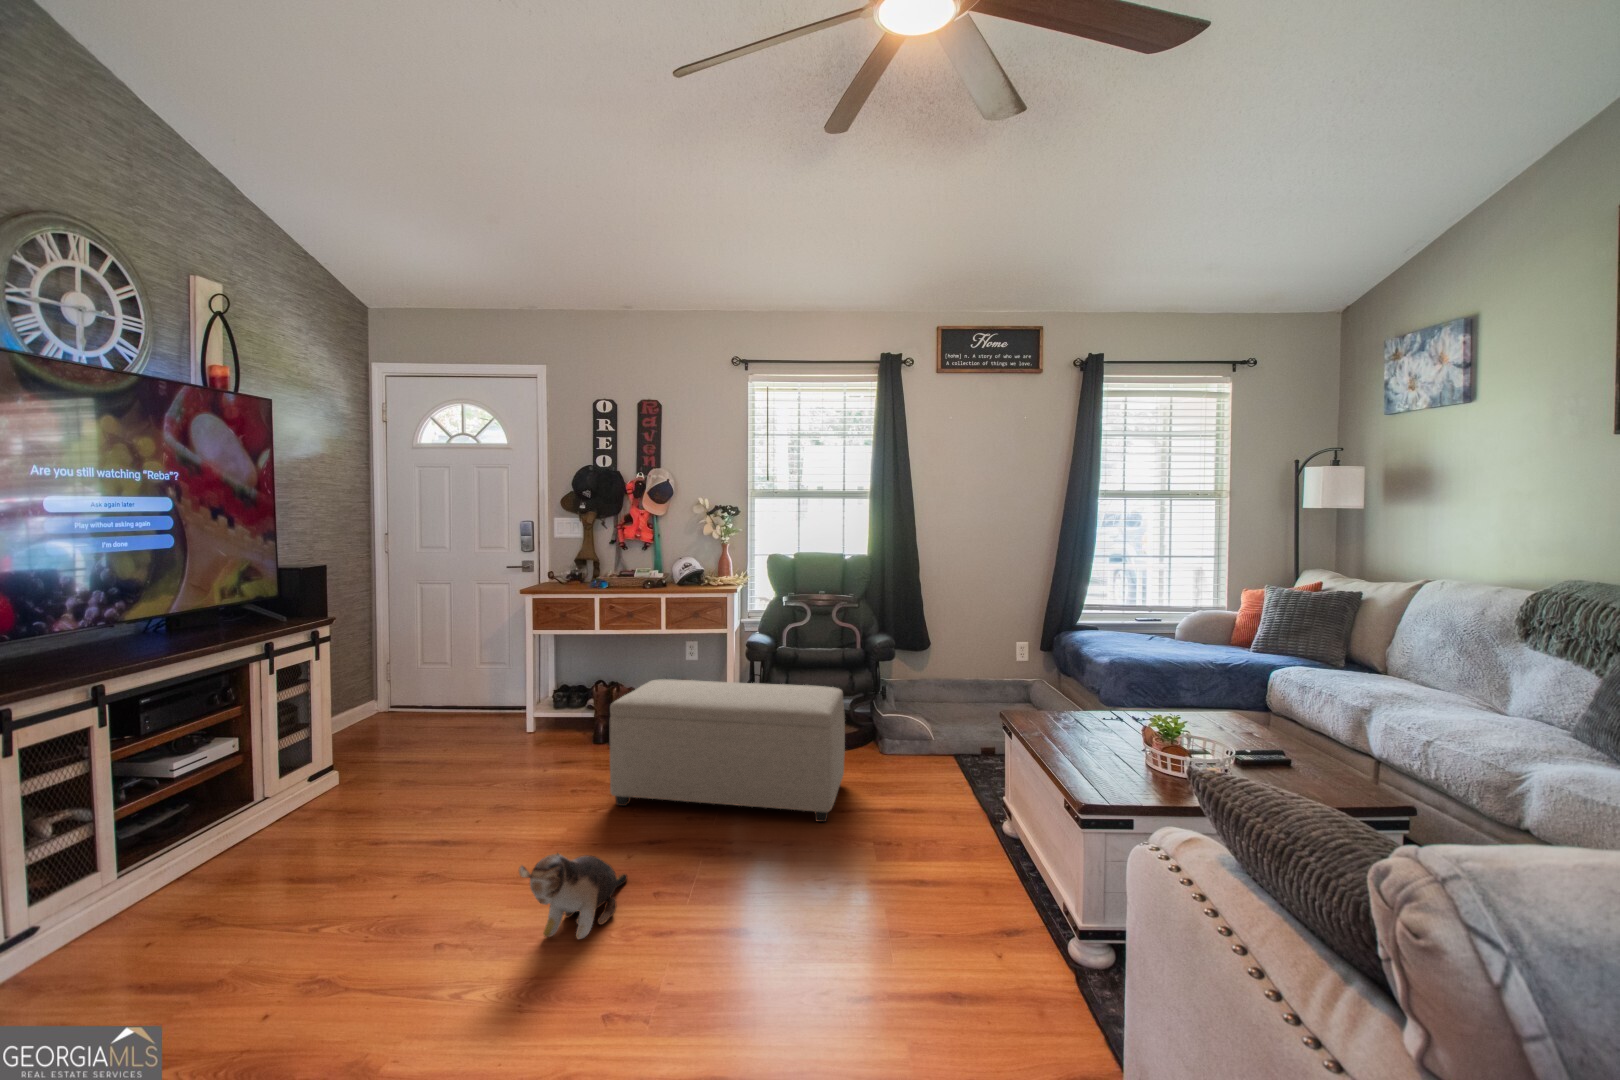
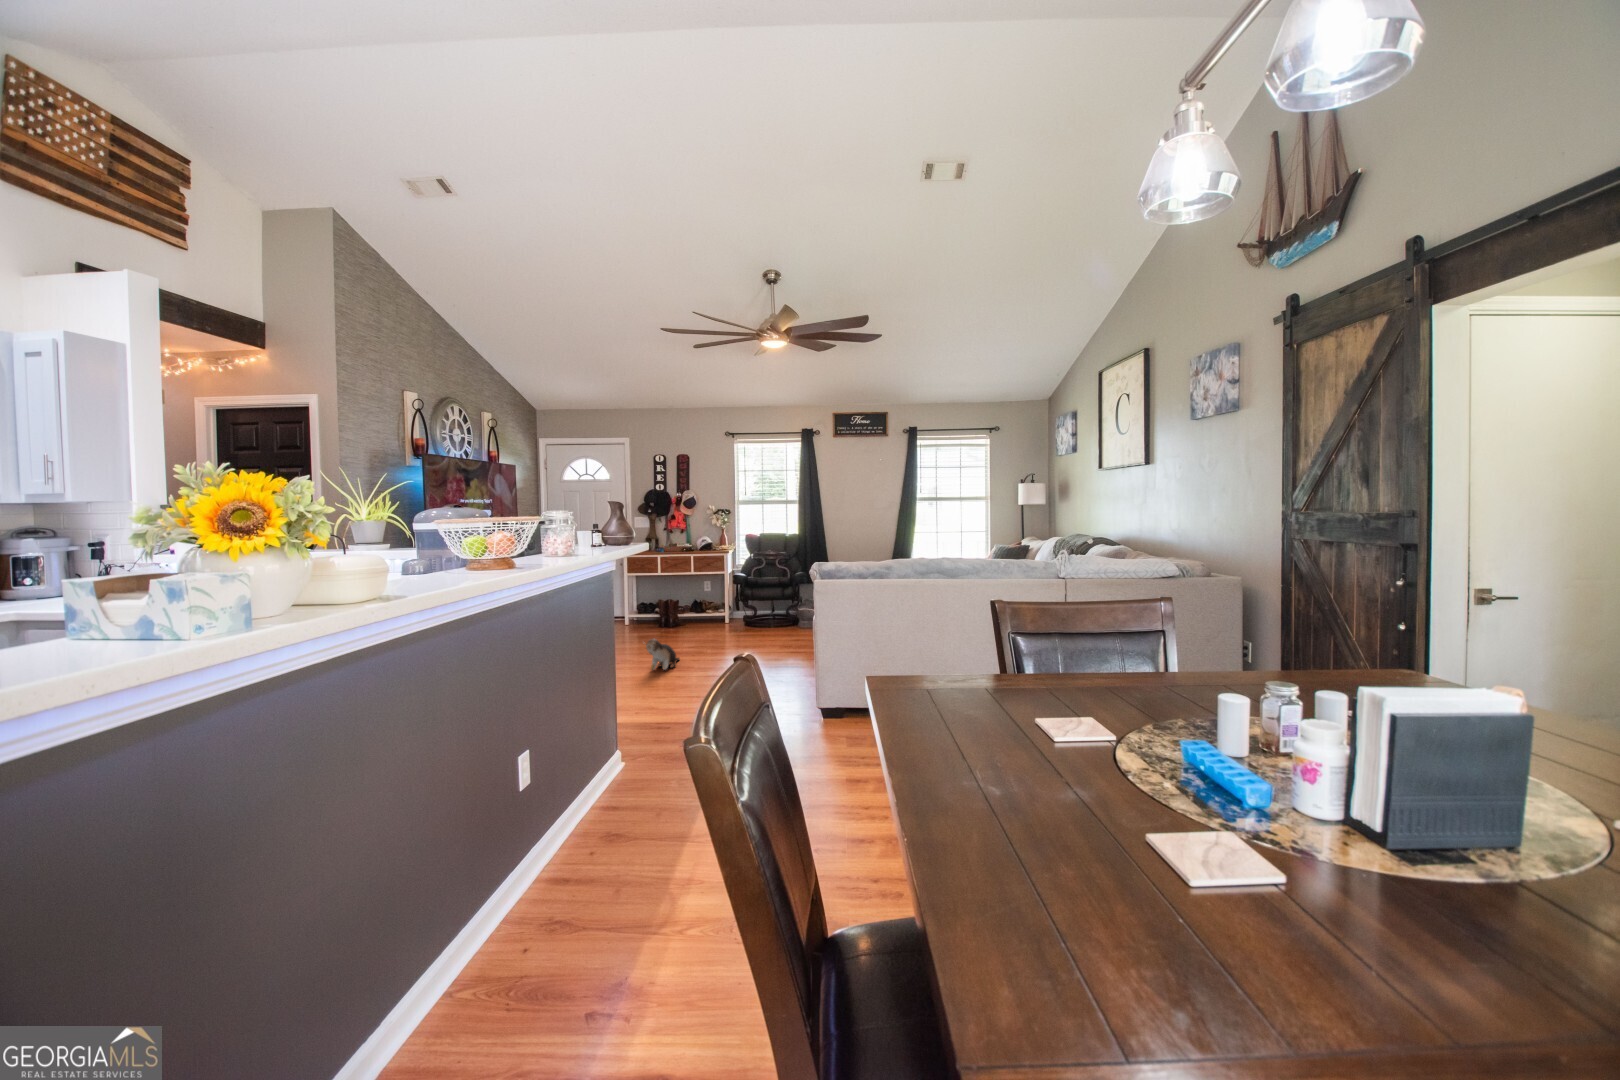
ottoman: present [610,679,845,822] -> none [669,592,777,646]

